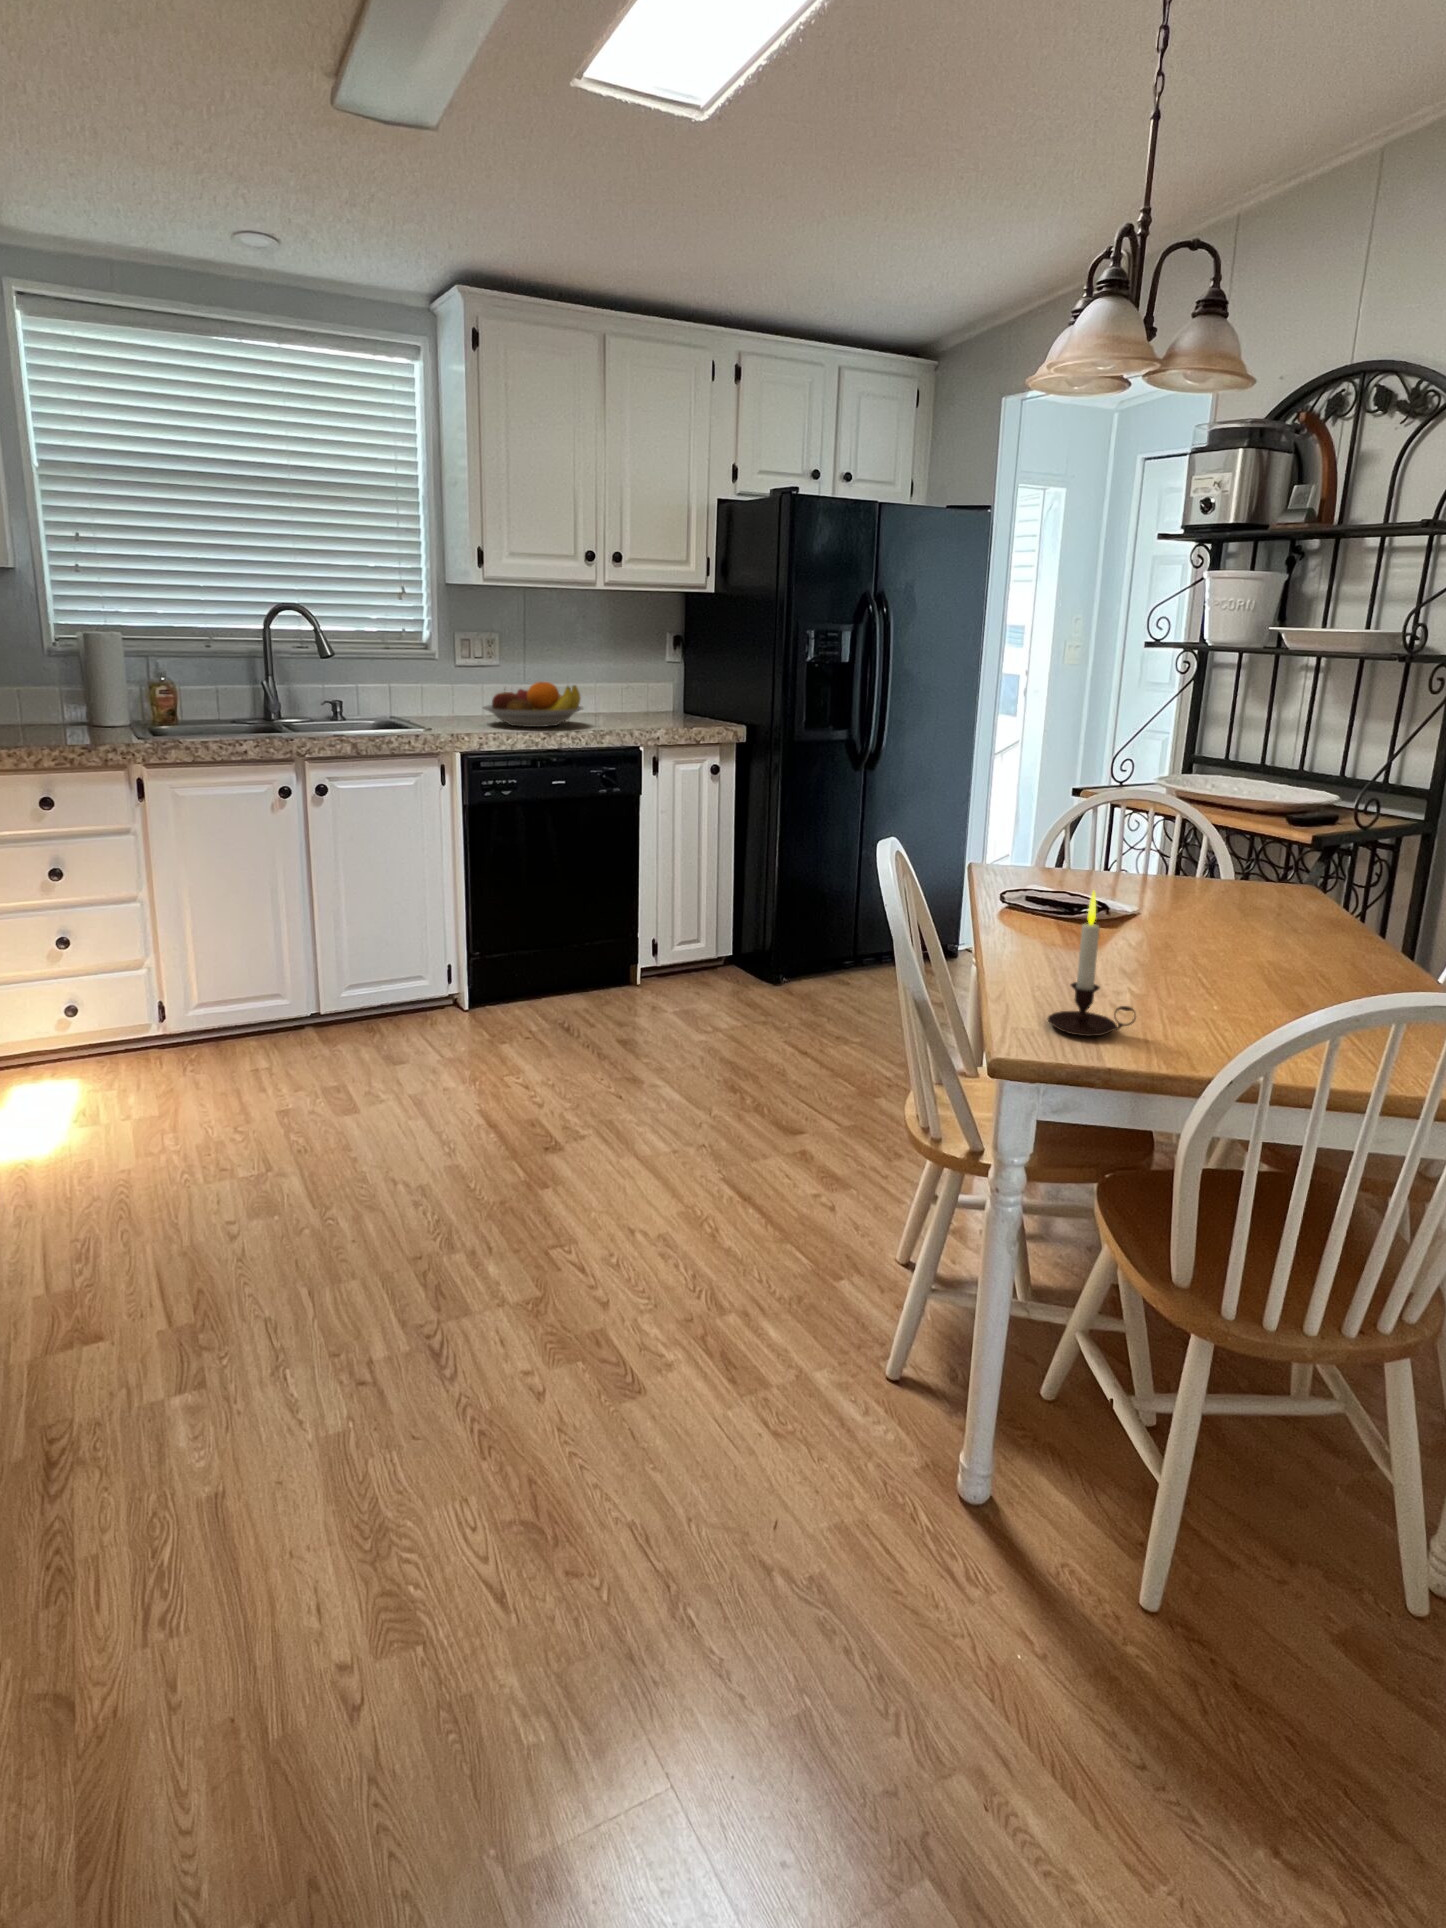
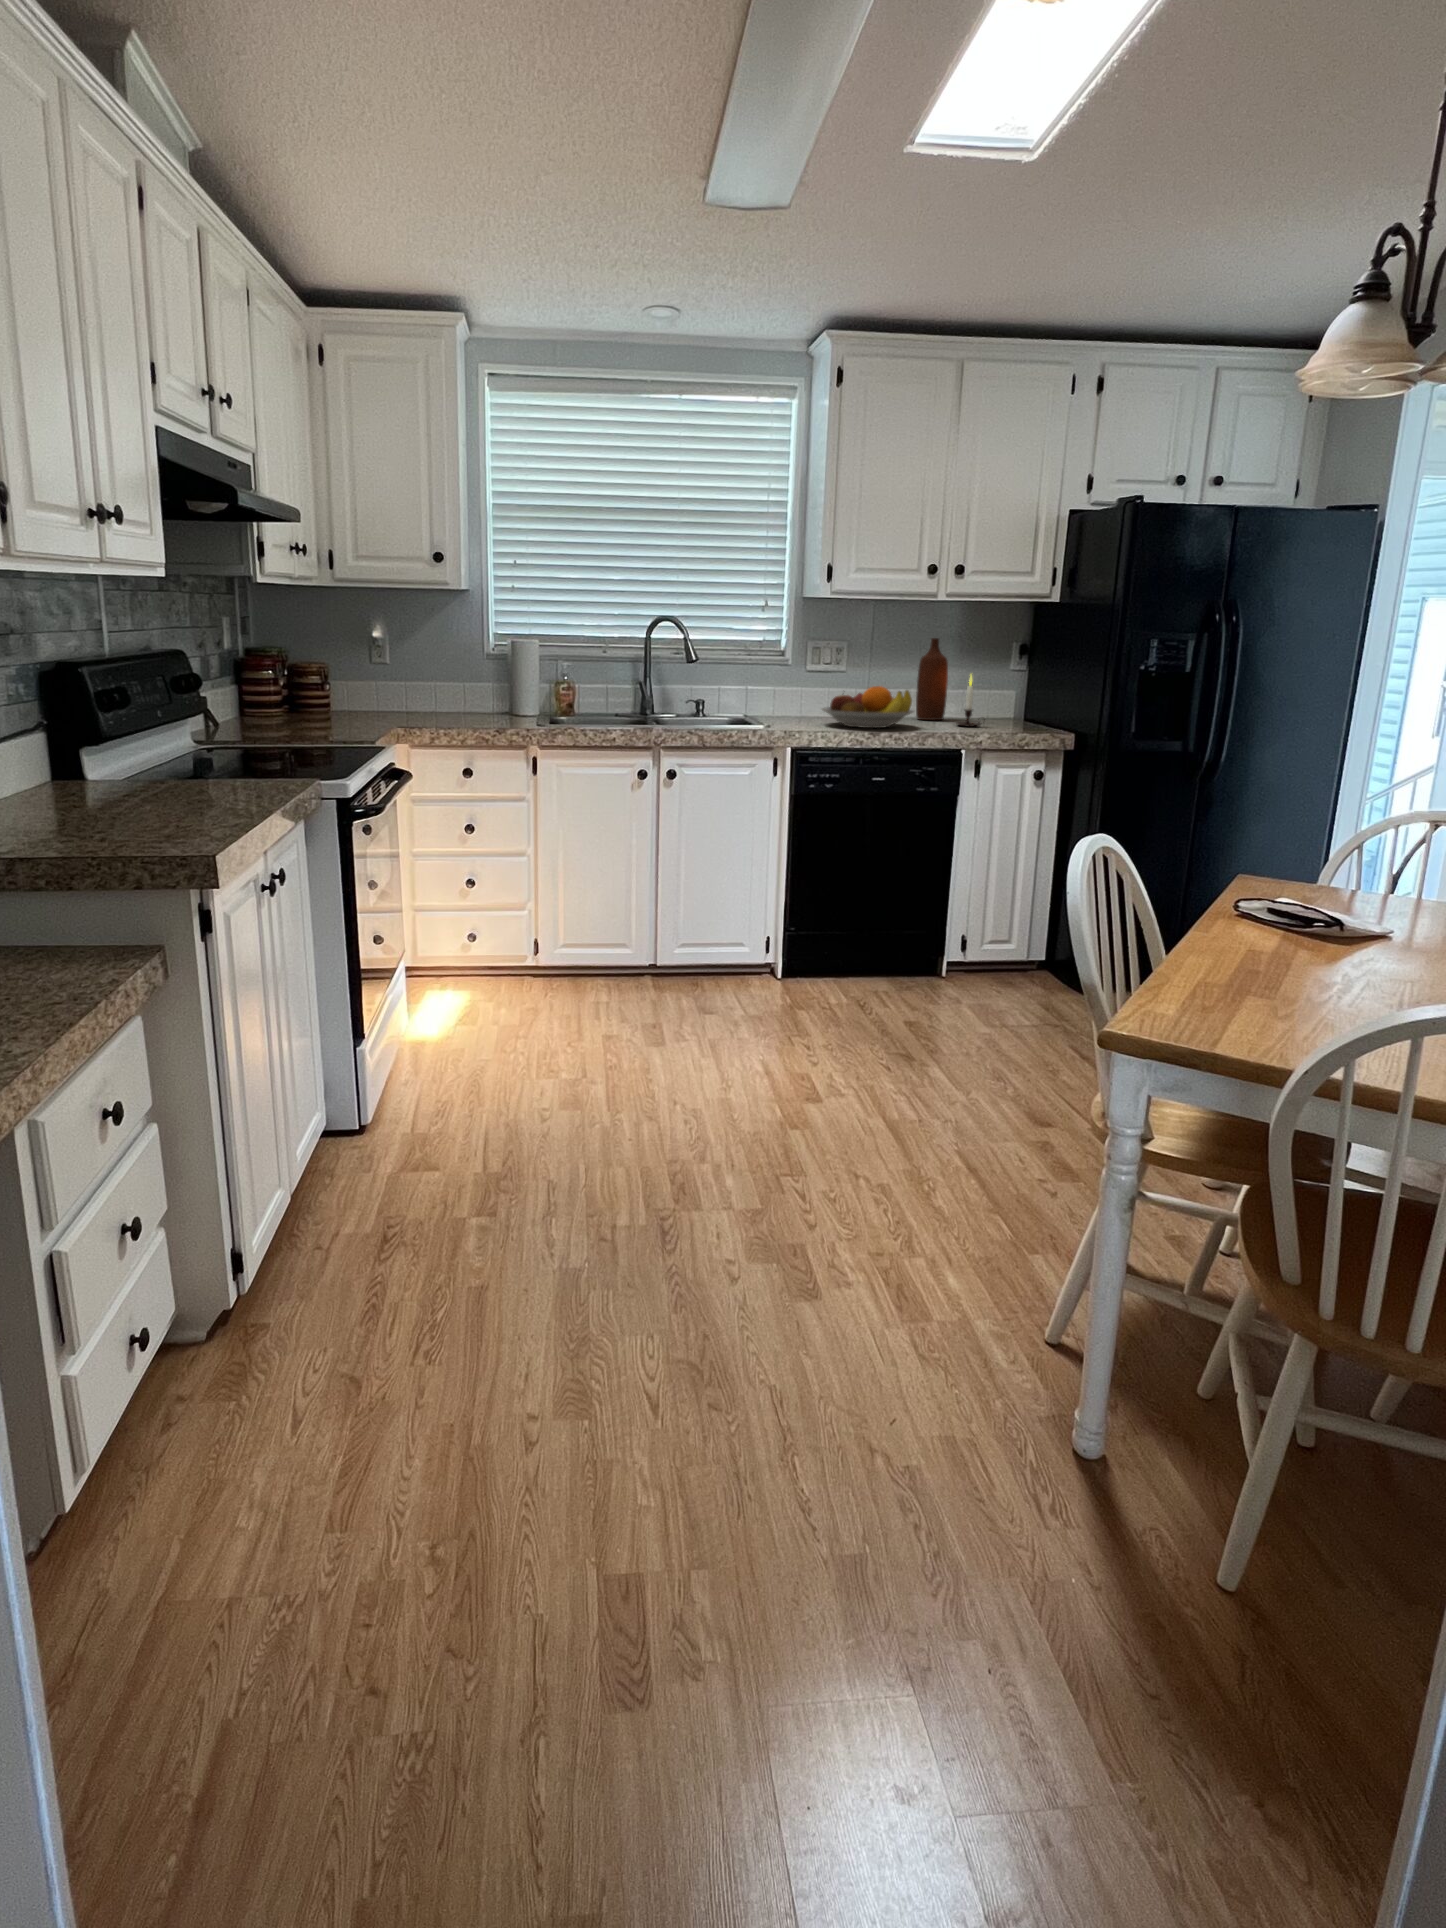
bottle: none [576,630,607,716] -> present [916,638,948,720]
candle: present [1047,891,1136,1036] -> present [957,676,982,727]

